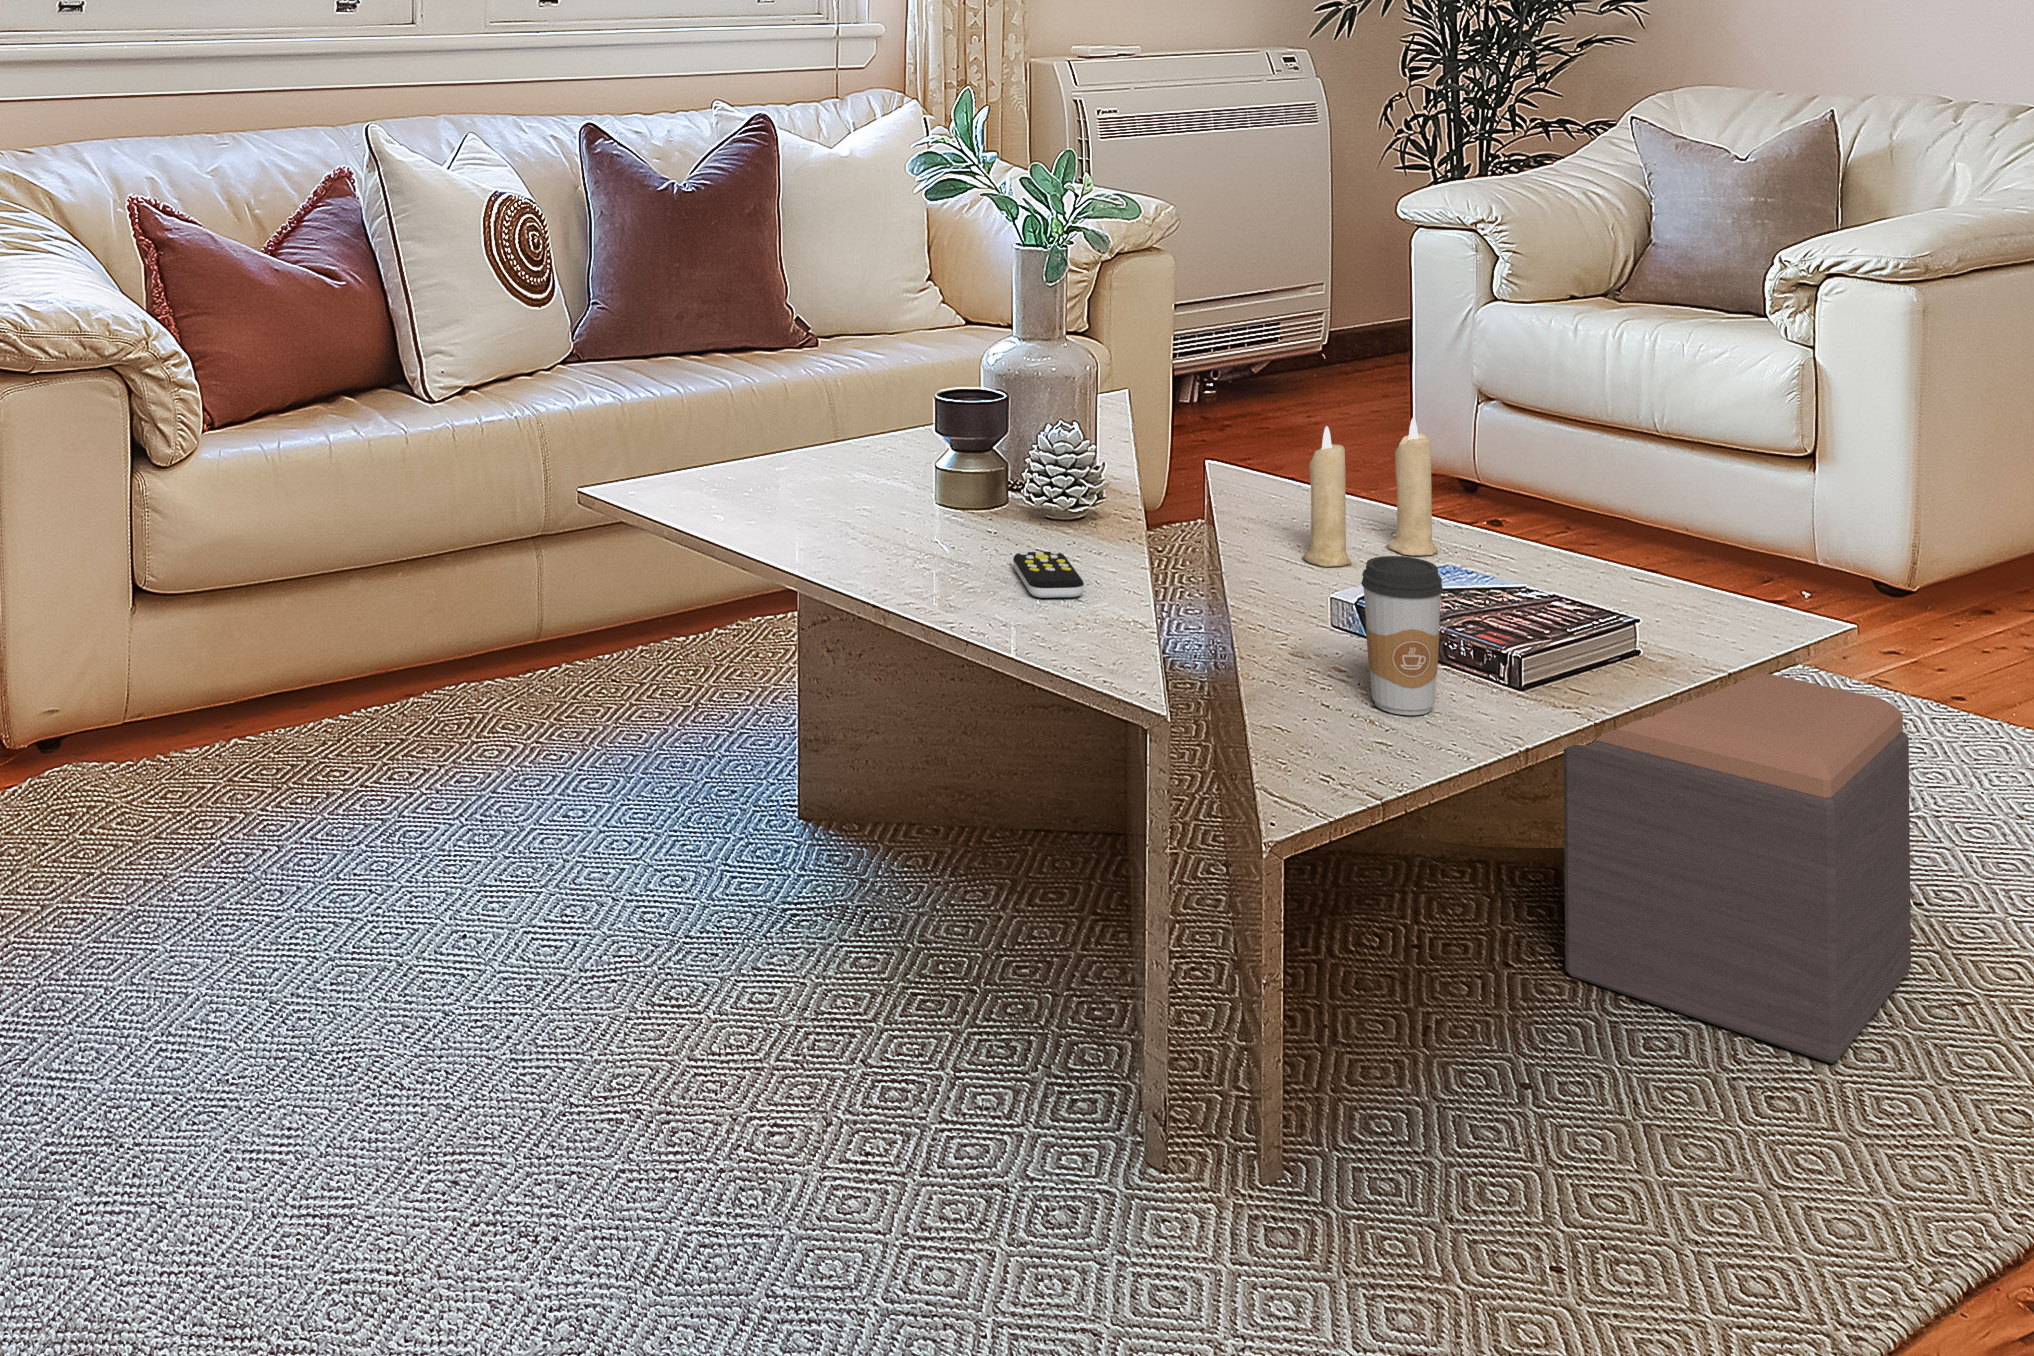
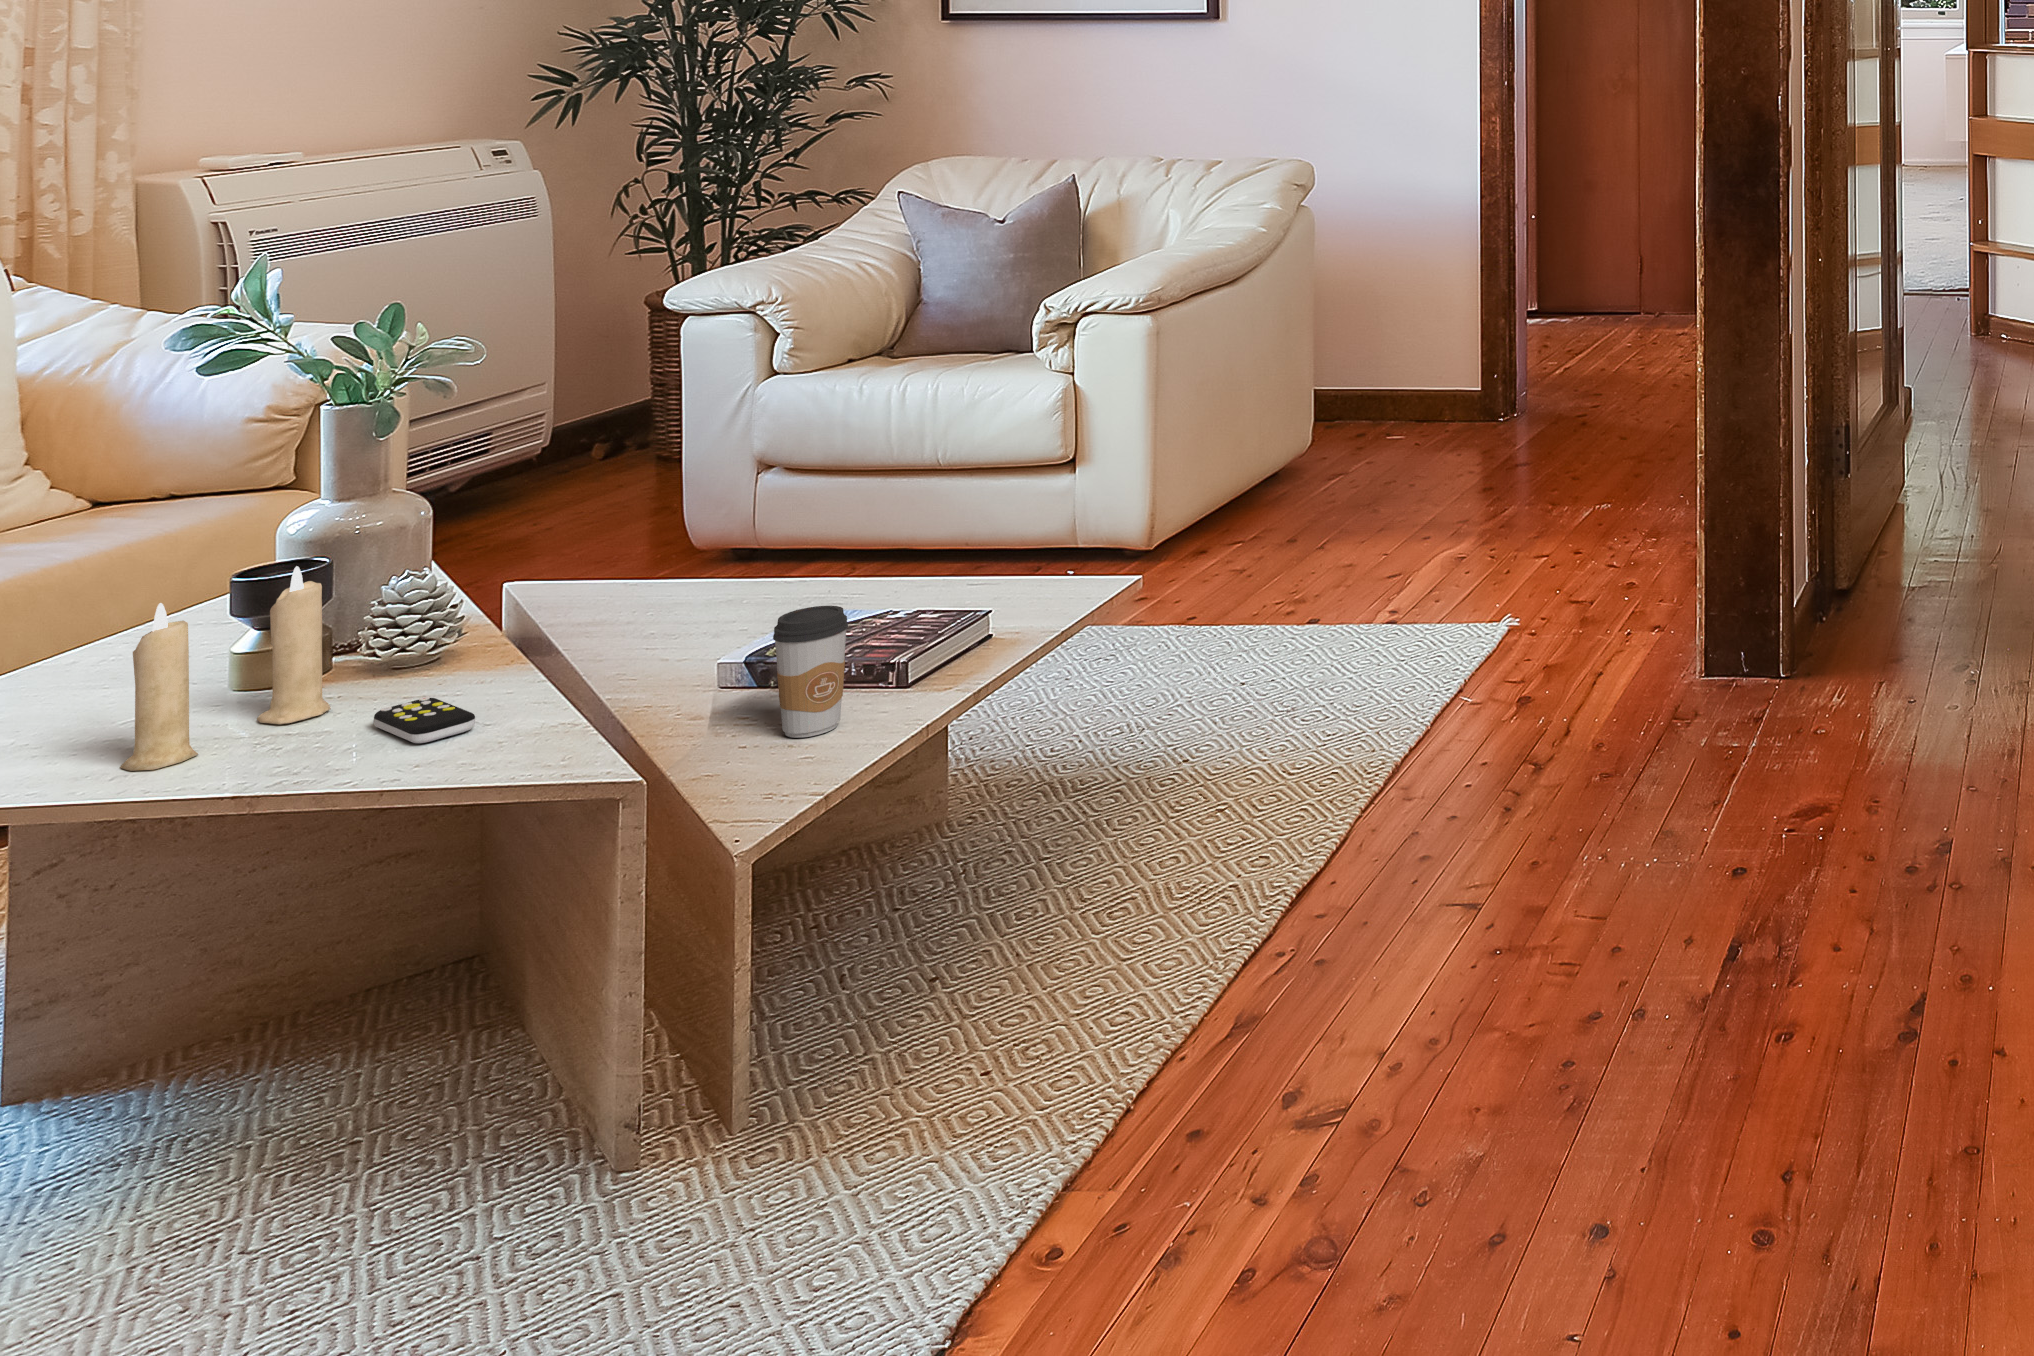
candle: present [1302,418,1438,567] -> present [120,566,331,771]
footstool: present [1563,673,1911,1063] -> none [938,617,1187,901]

